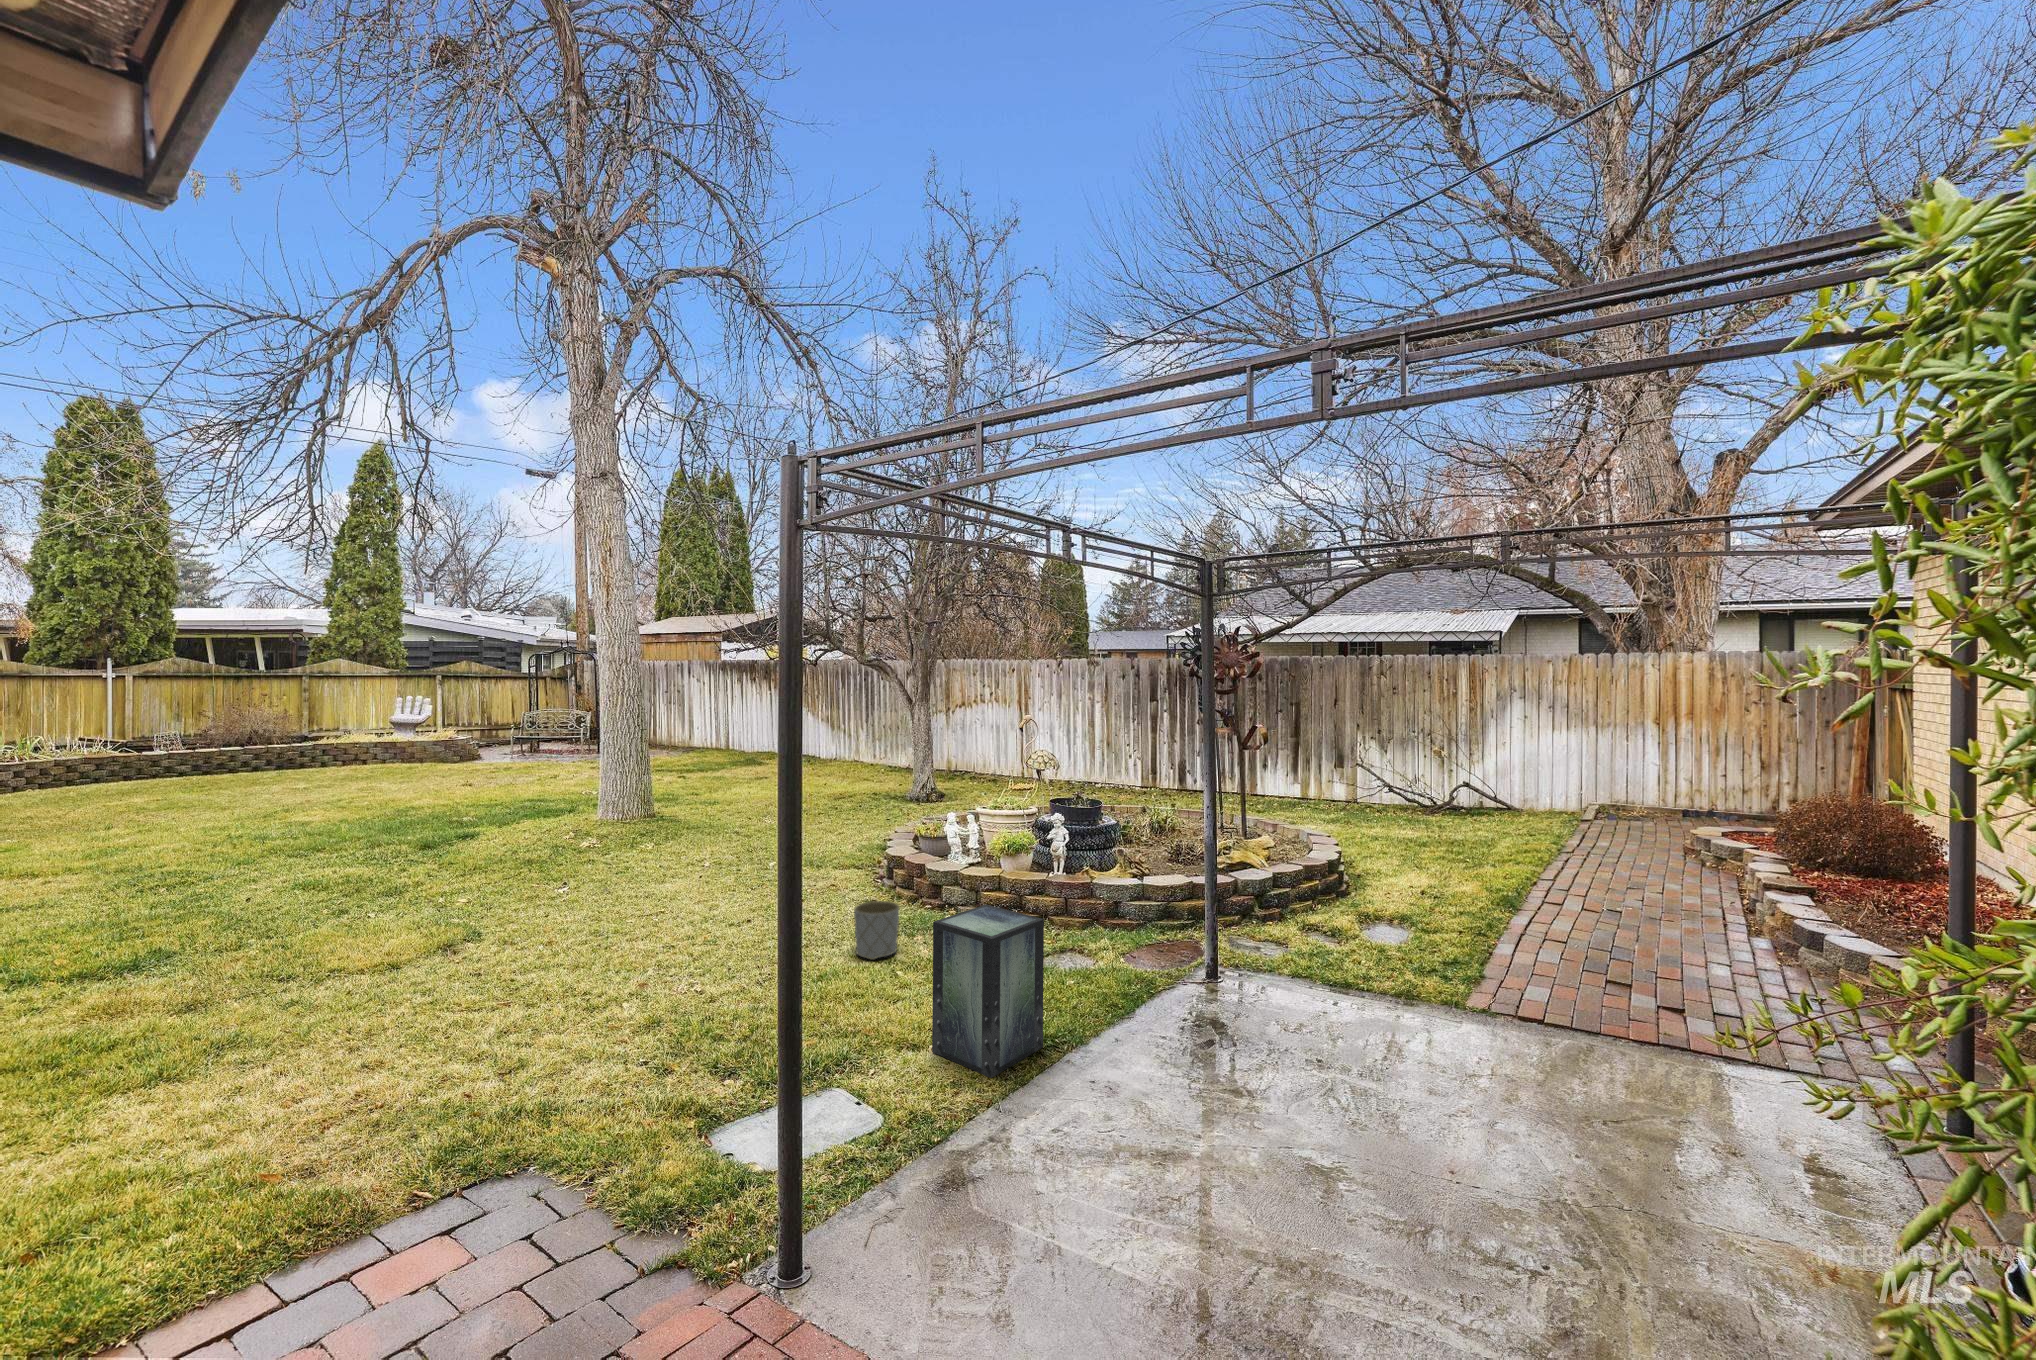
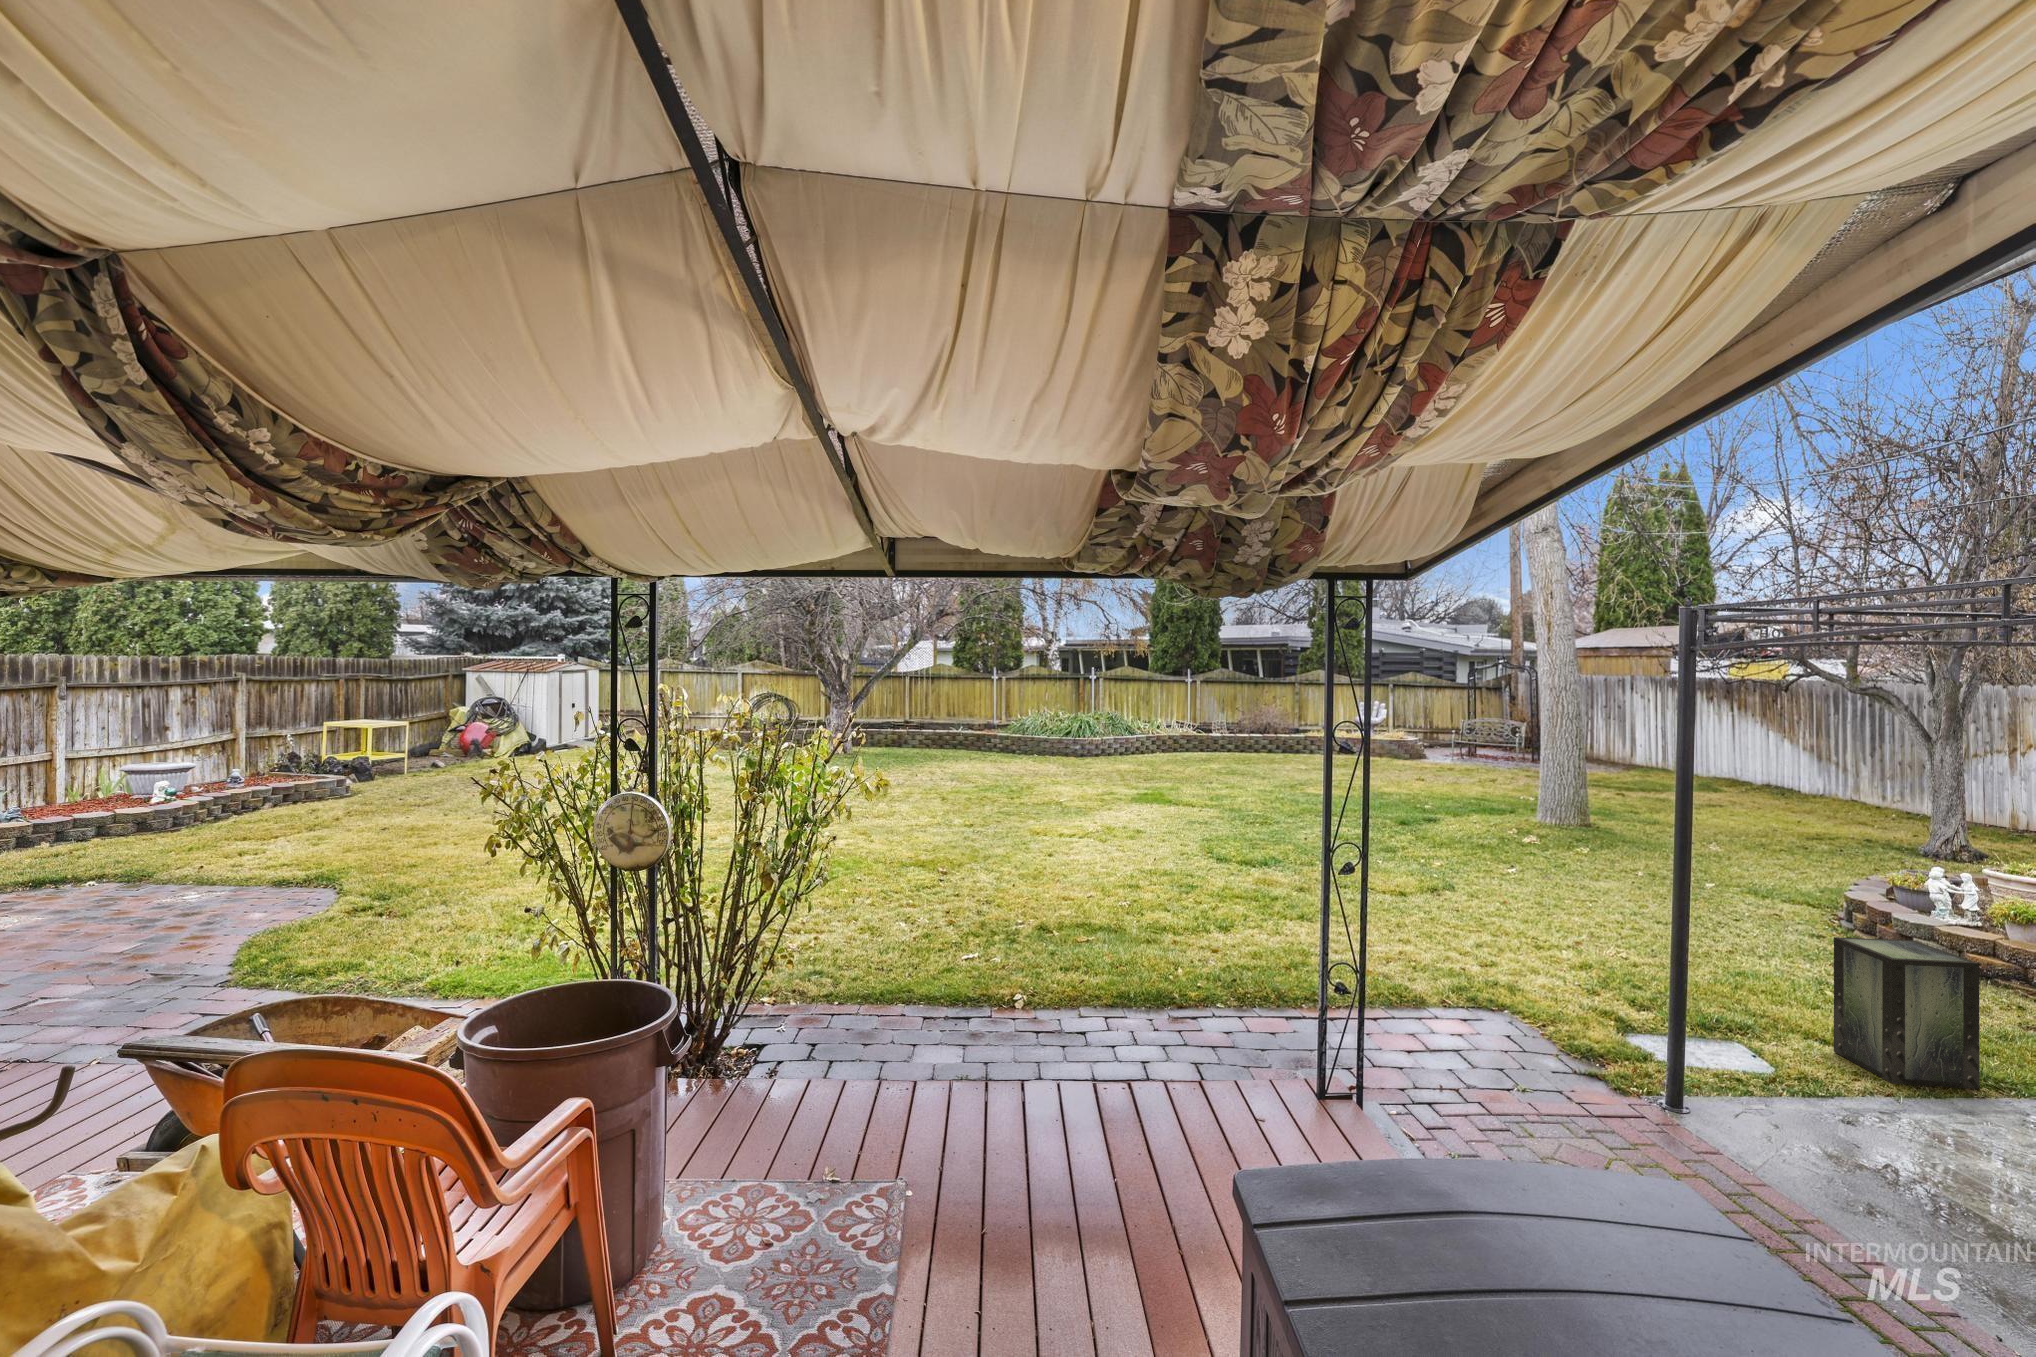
planter: present [854,901,899,960] -> none [1777,927,1834,983]

